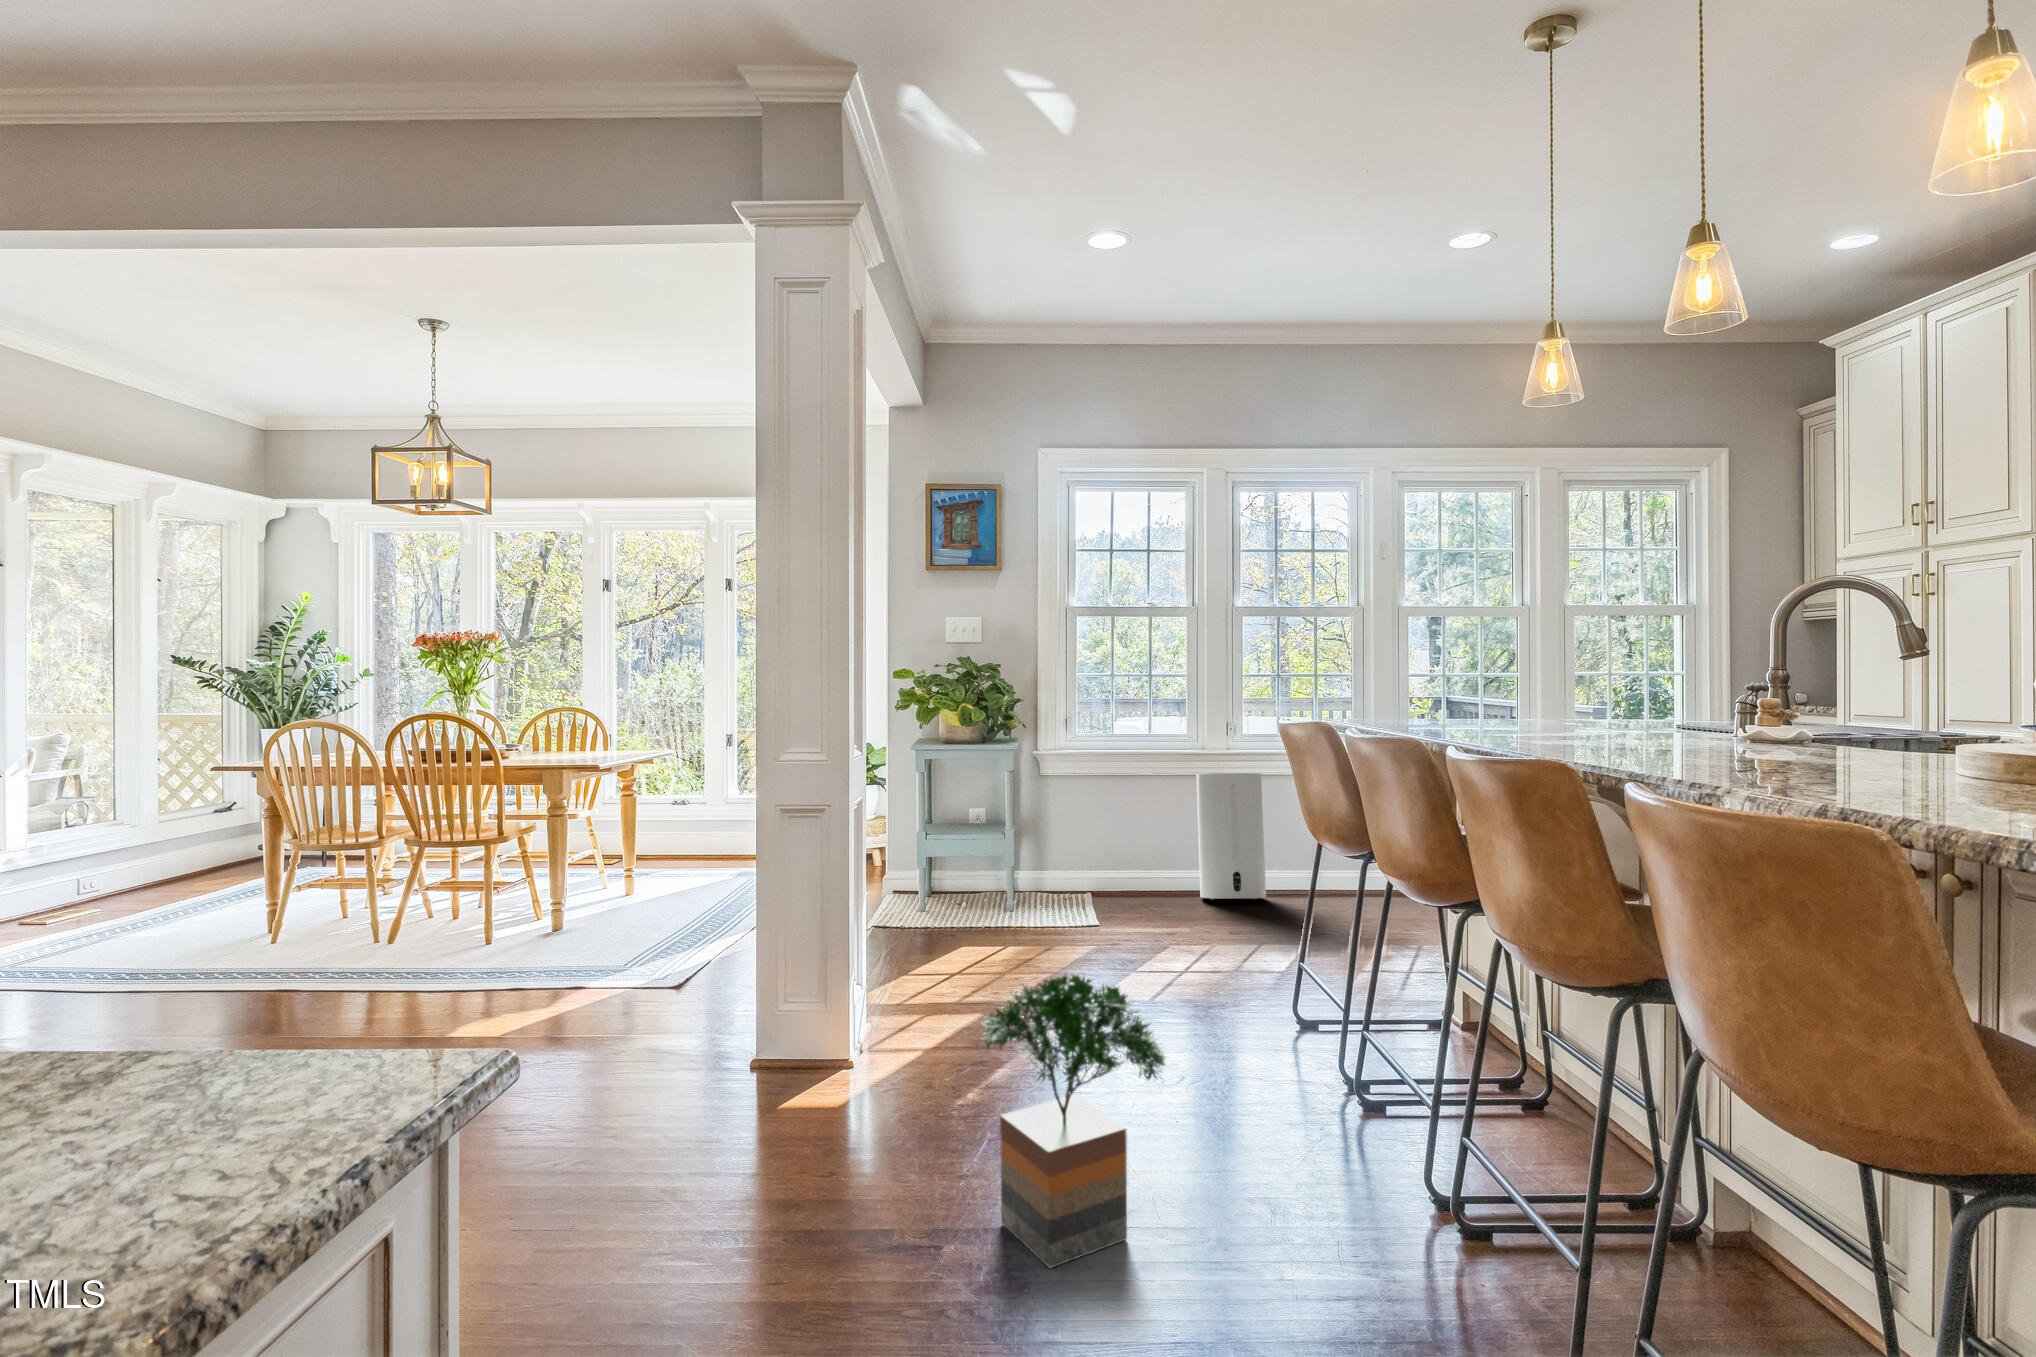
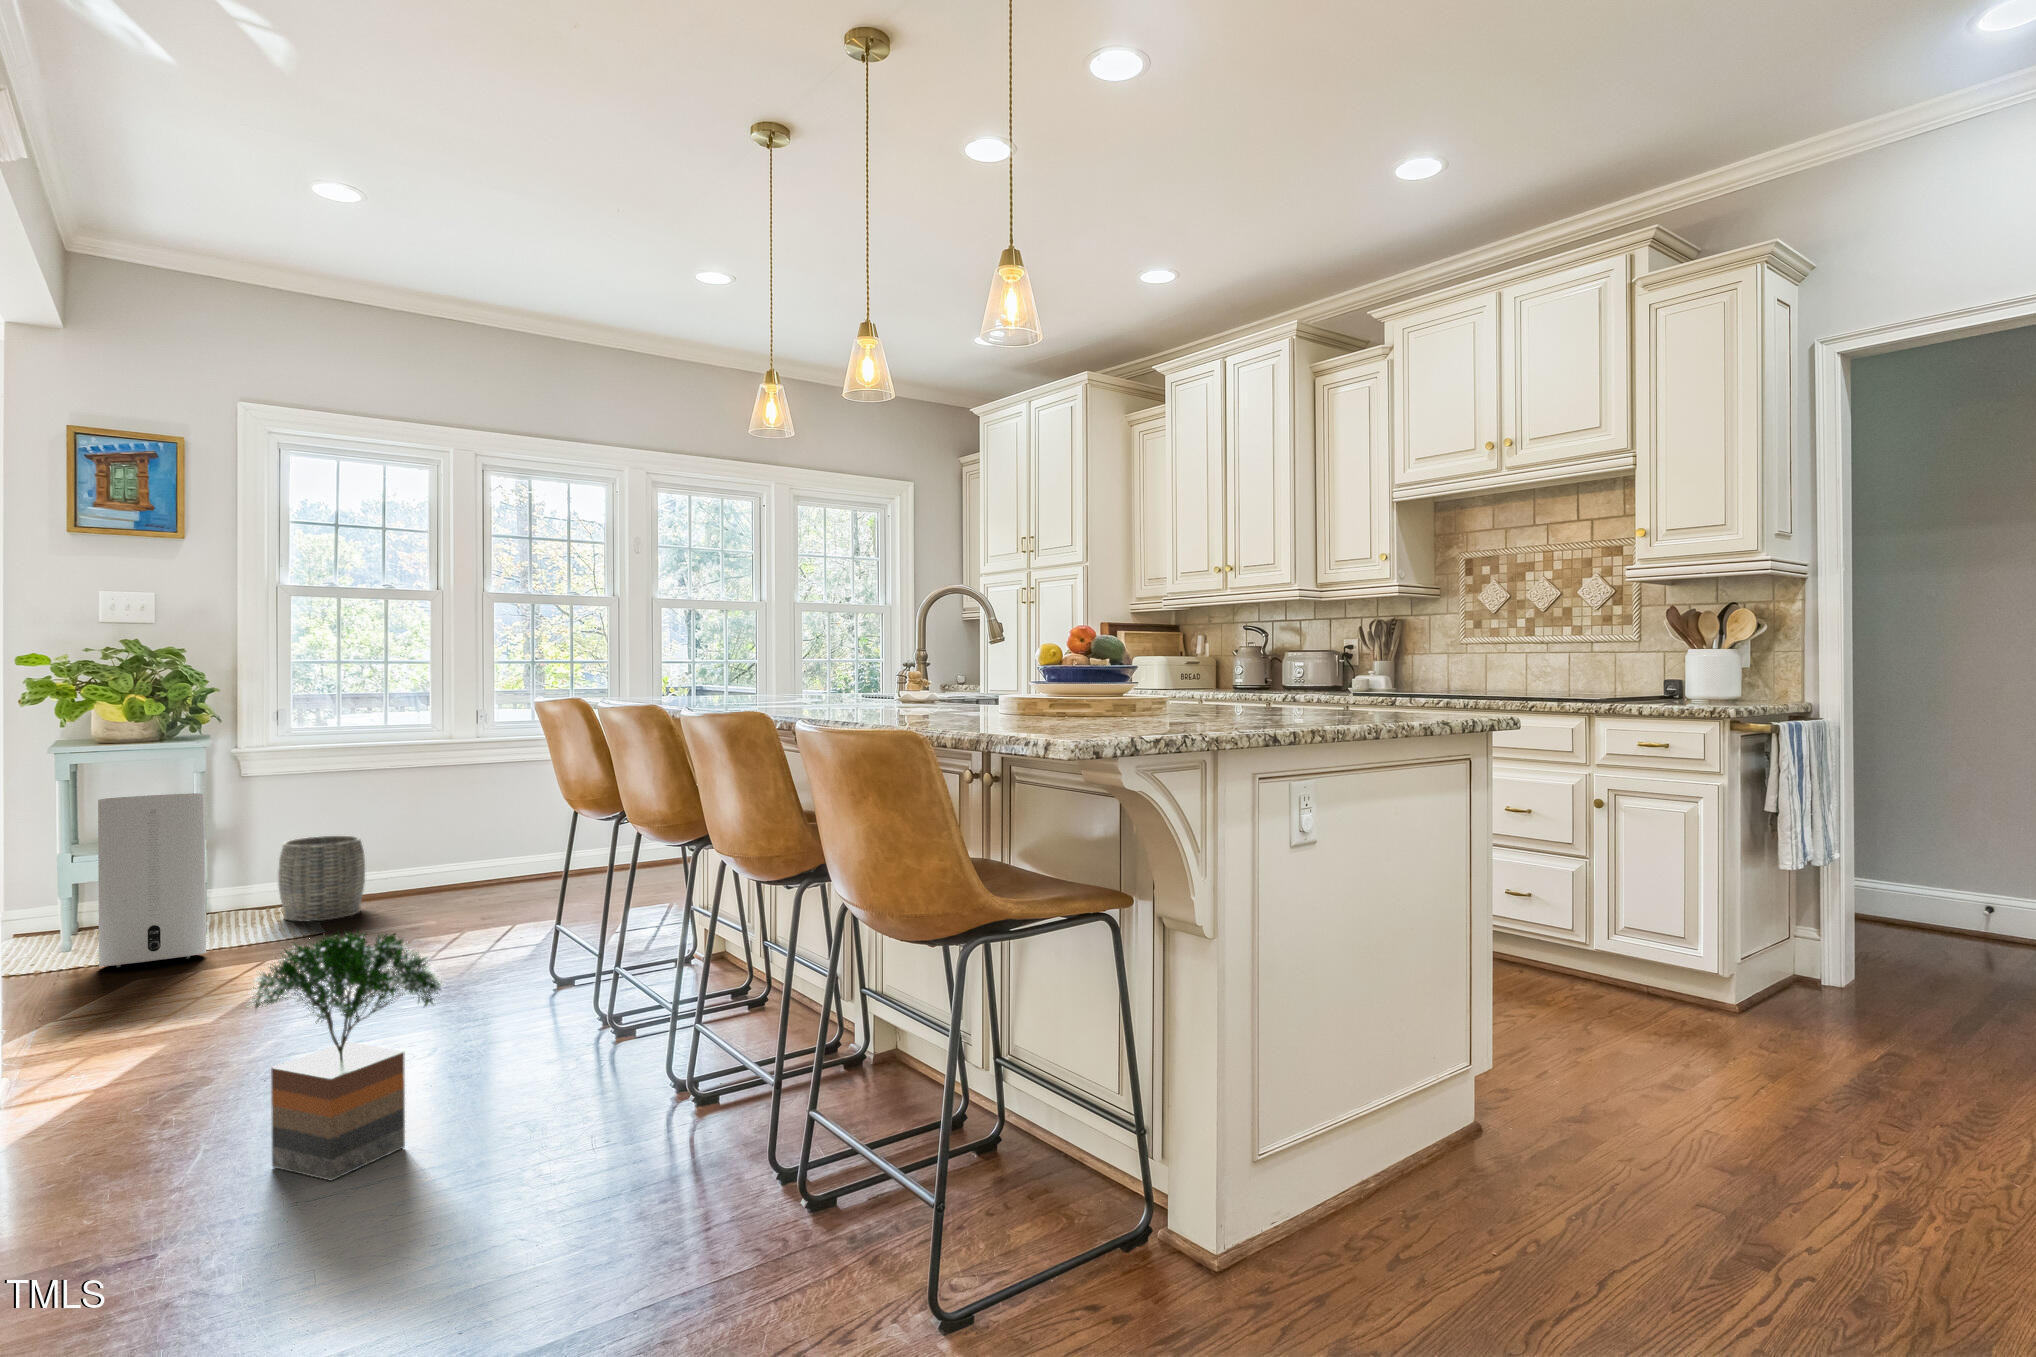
air purifier: present [1197,773,1266,900] -> present [98,793,206,967]
woven basket: none [1067,829,1133,906] -> present [278,836,365,921]

